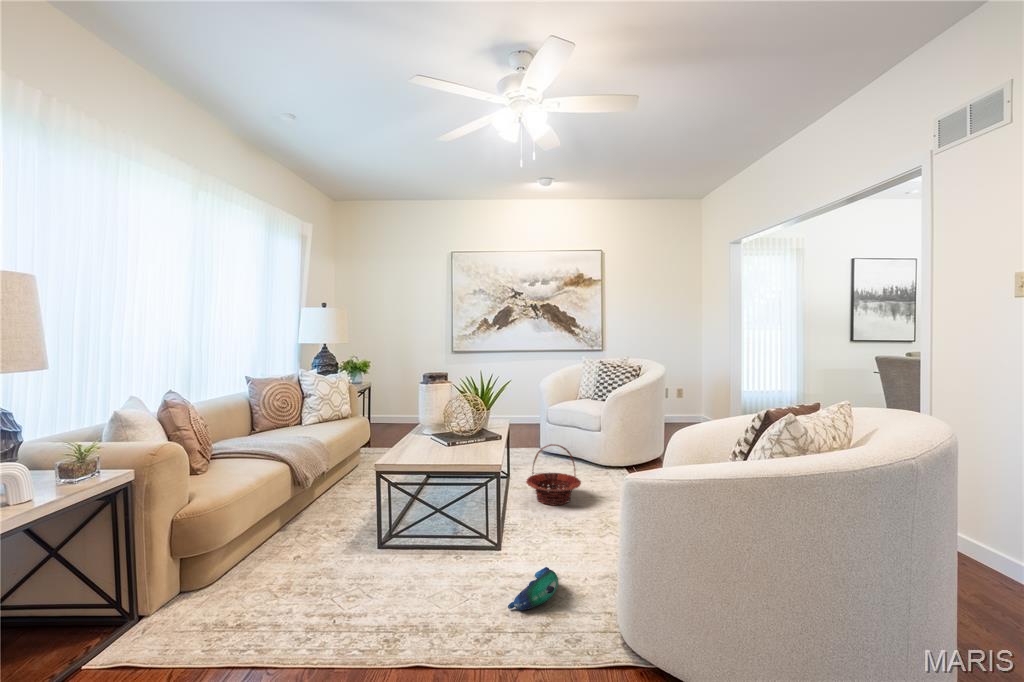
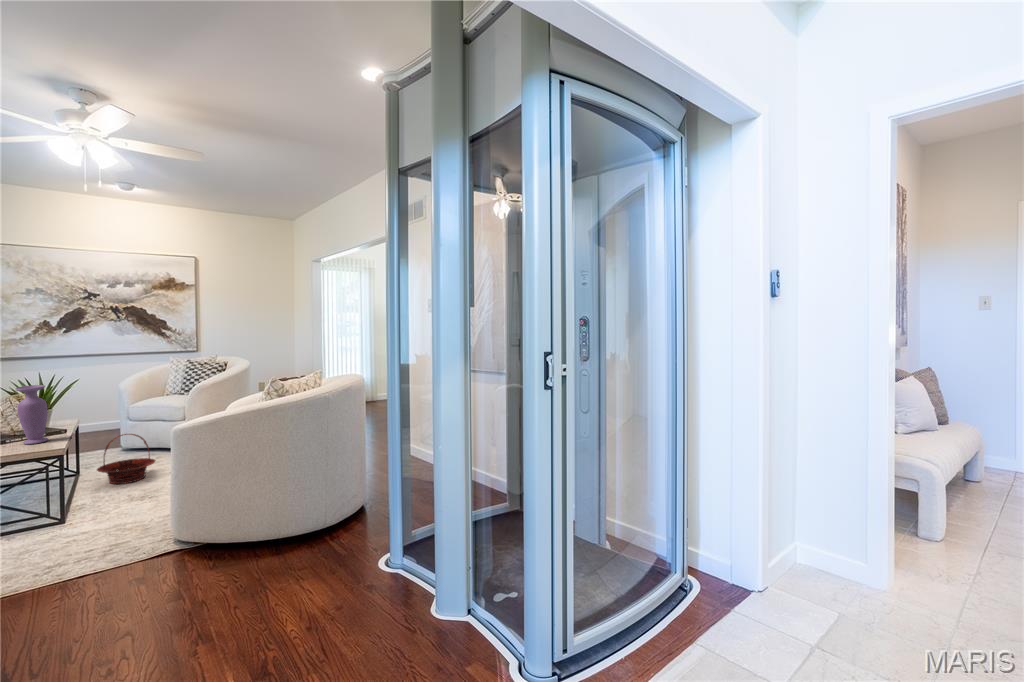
vase: none [463,381,489,450] -> present [16,385,48,444]
plush toy: present [508,567,558,610] -> none [68,513,117,543]

